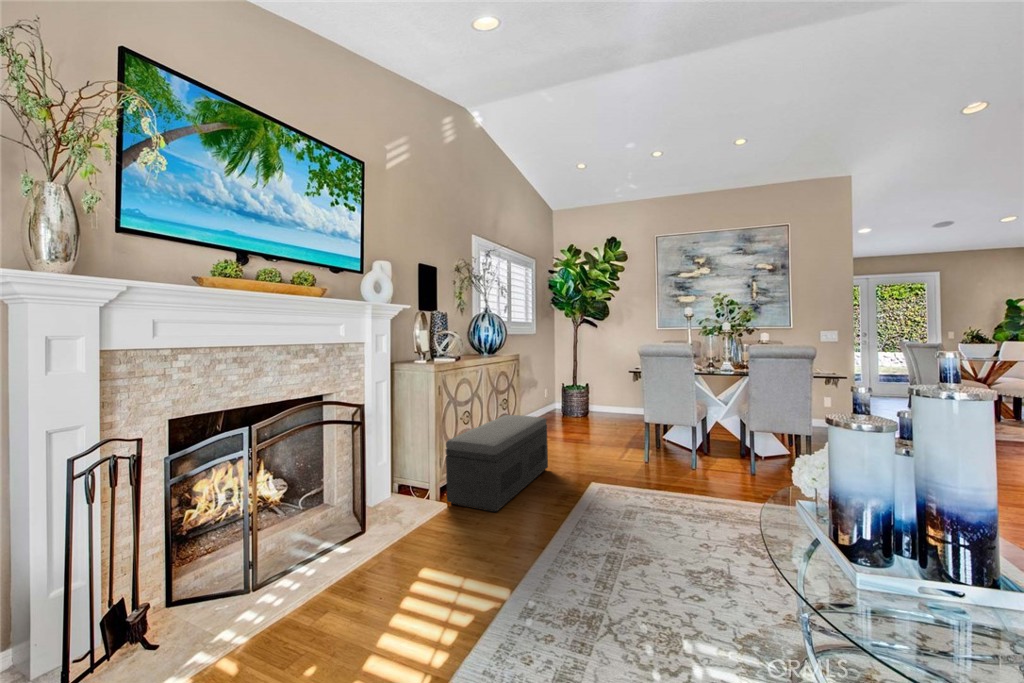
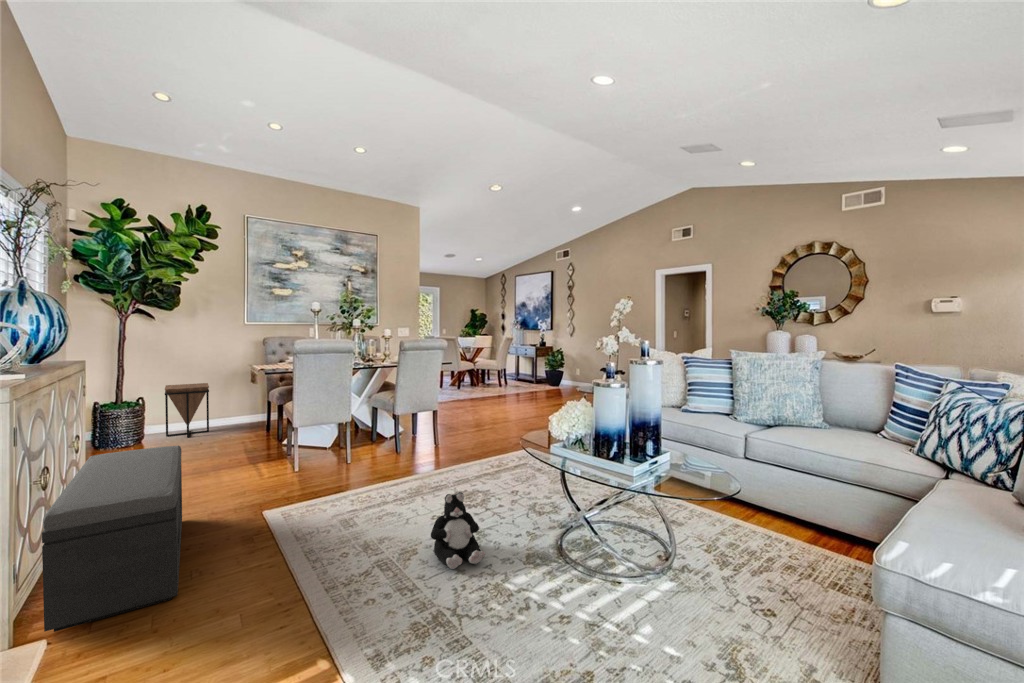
side table: none [596,375,628,416] -> present [165,383,209,438]
plush toy: none [645,516,704,602] -> present [431,492,485,569]

